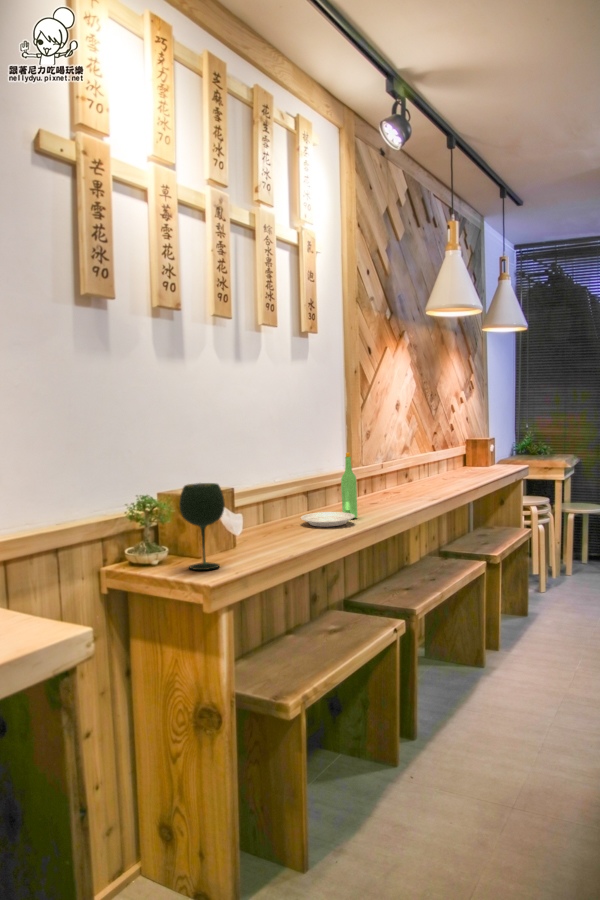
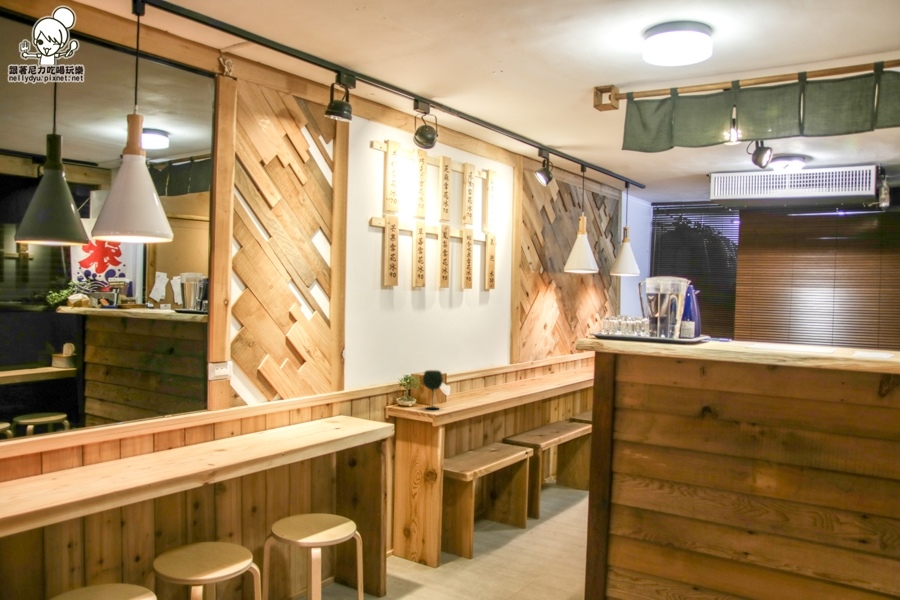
plate: present [301,453,358,527] -> none [479,356,511,395]

